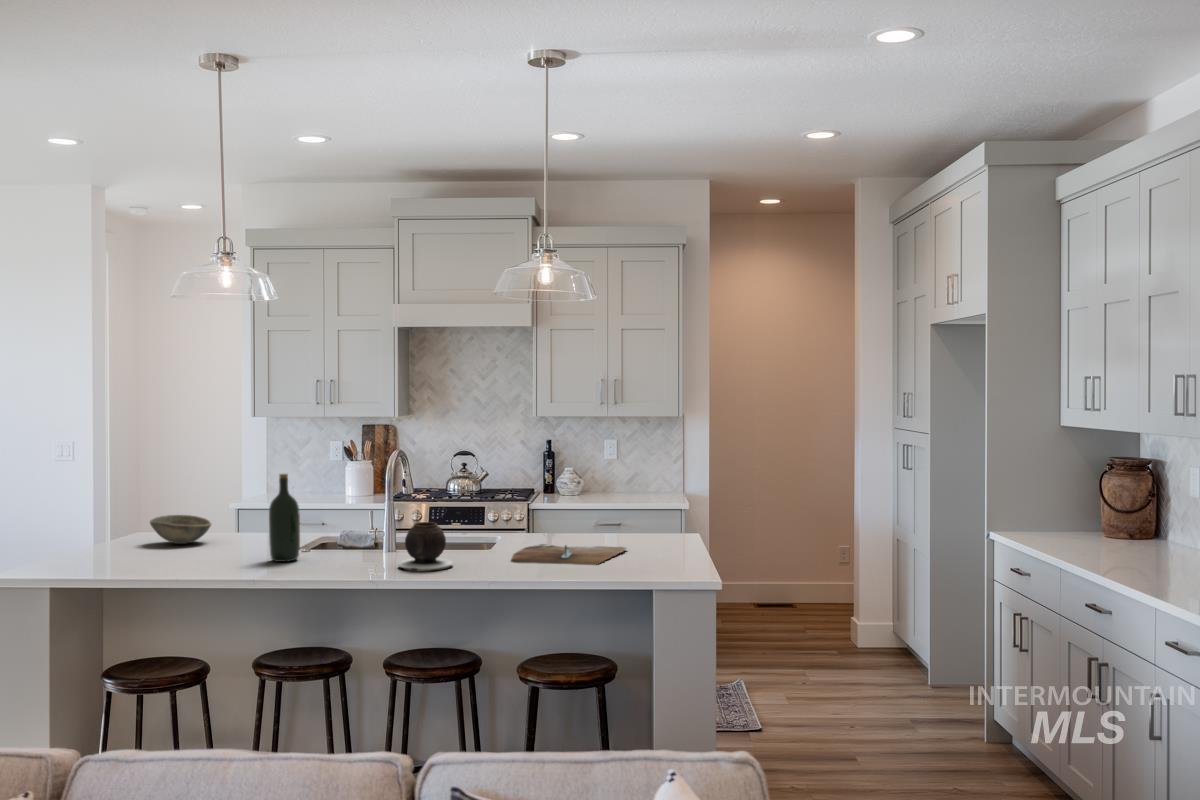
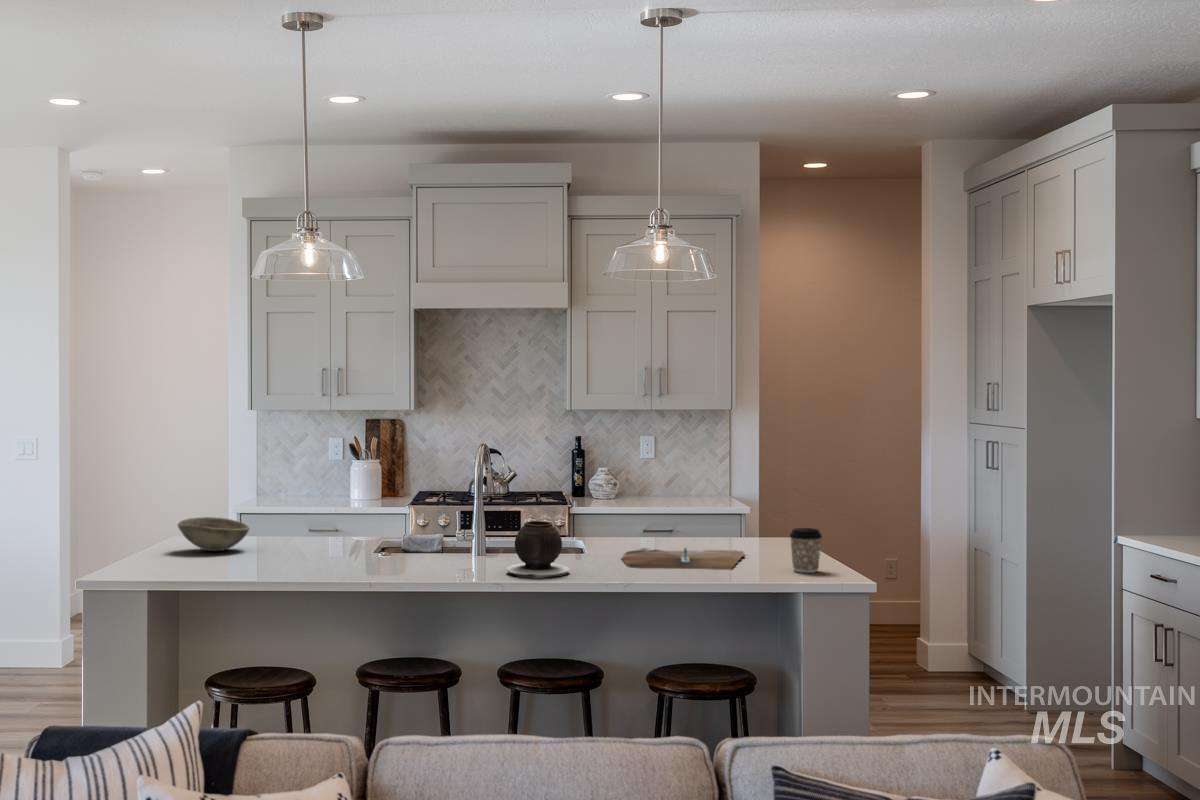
wine bottle: present [269,474,300,562] -> none [345,465,380,569]
coffee cup: none [646,529,674,569] -> present [790,528,822,573]

